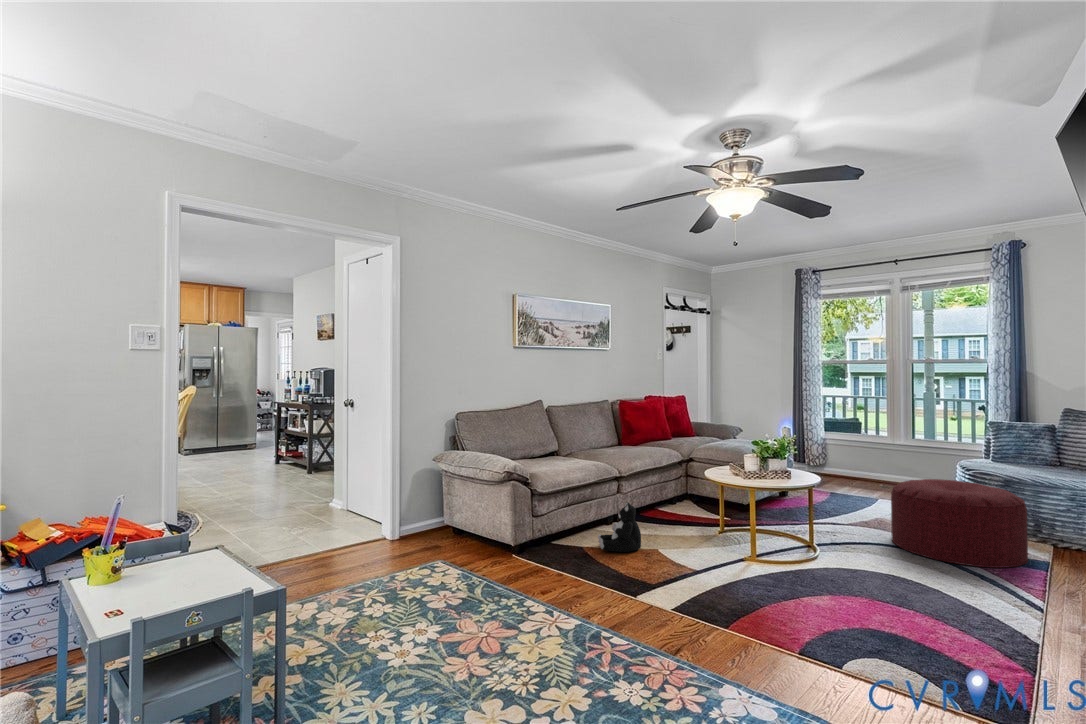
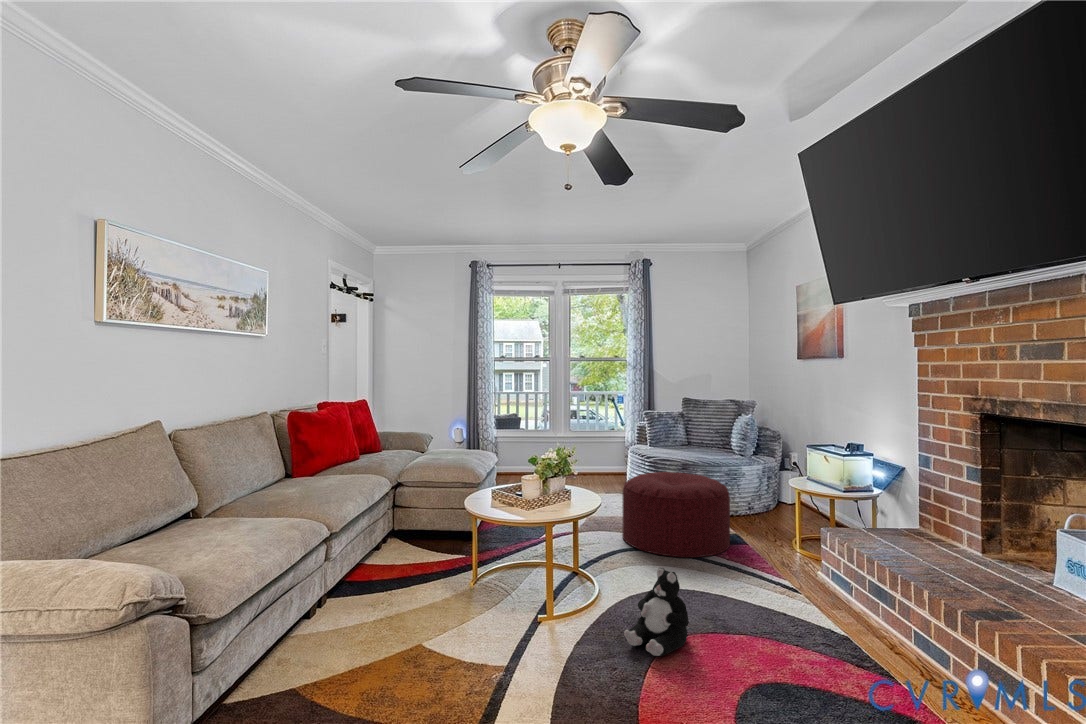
plush toy: present [598,502,641,552] -> present [624,568,689,656]

